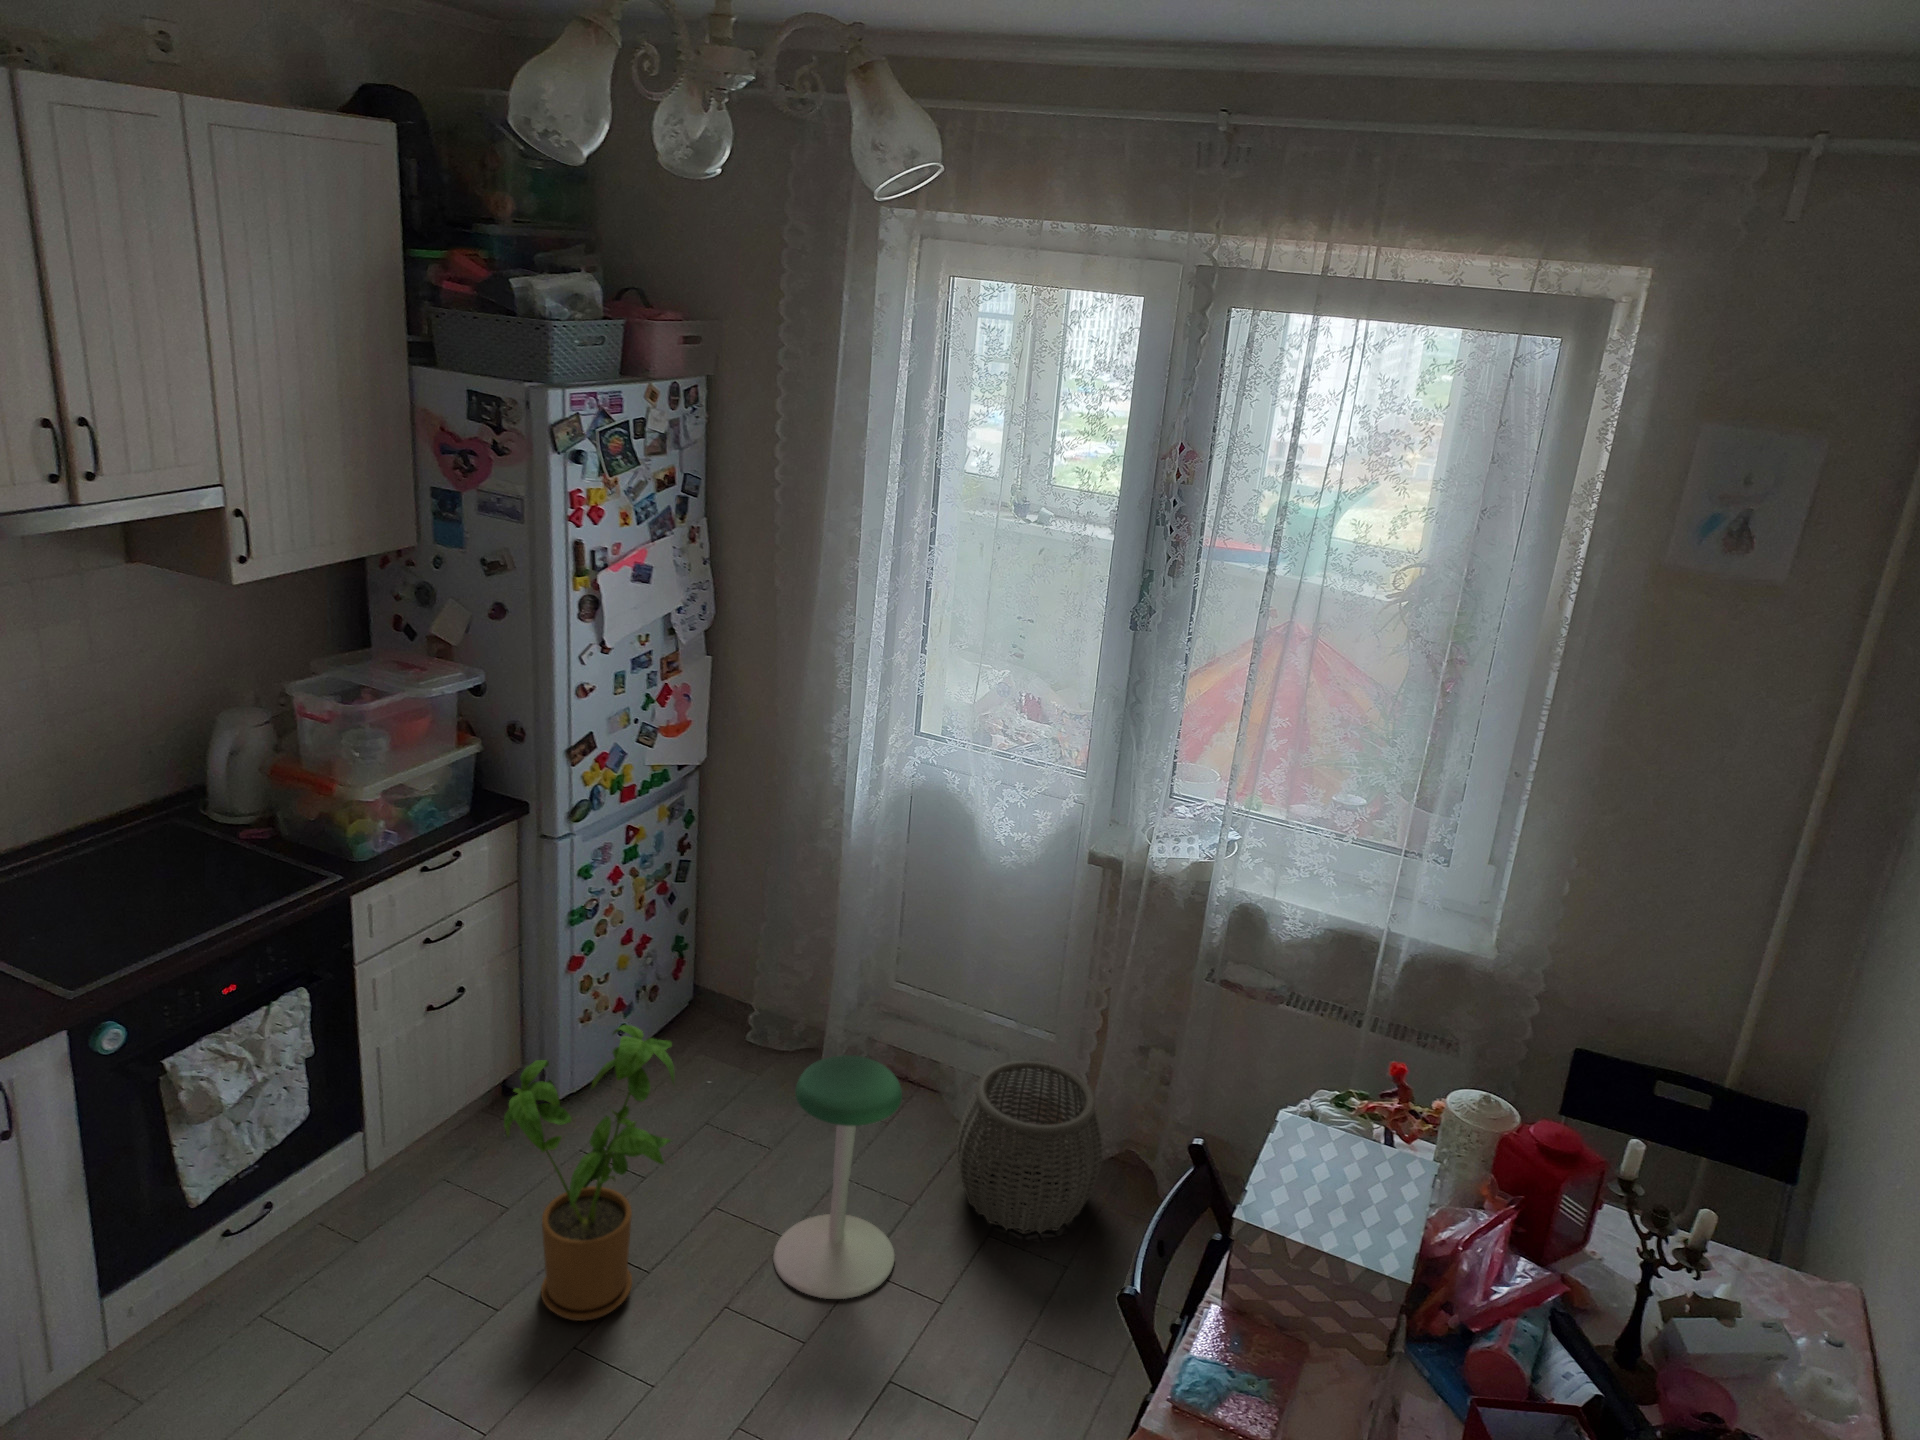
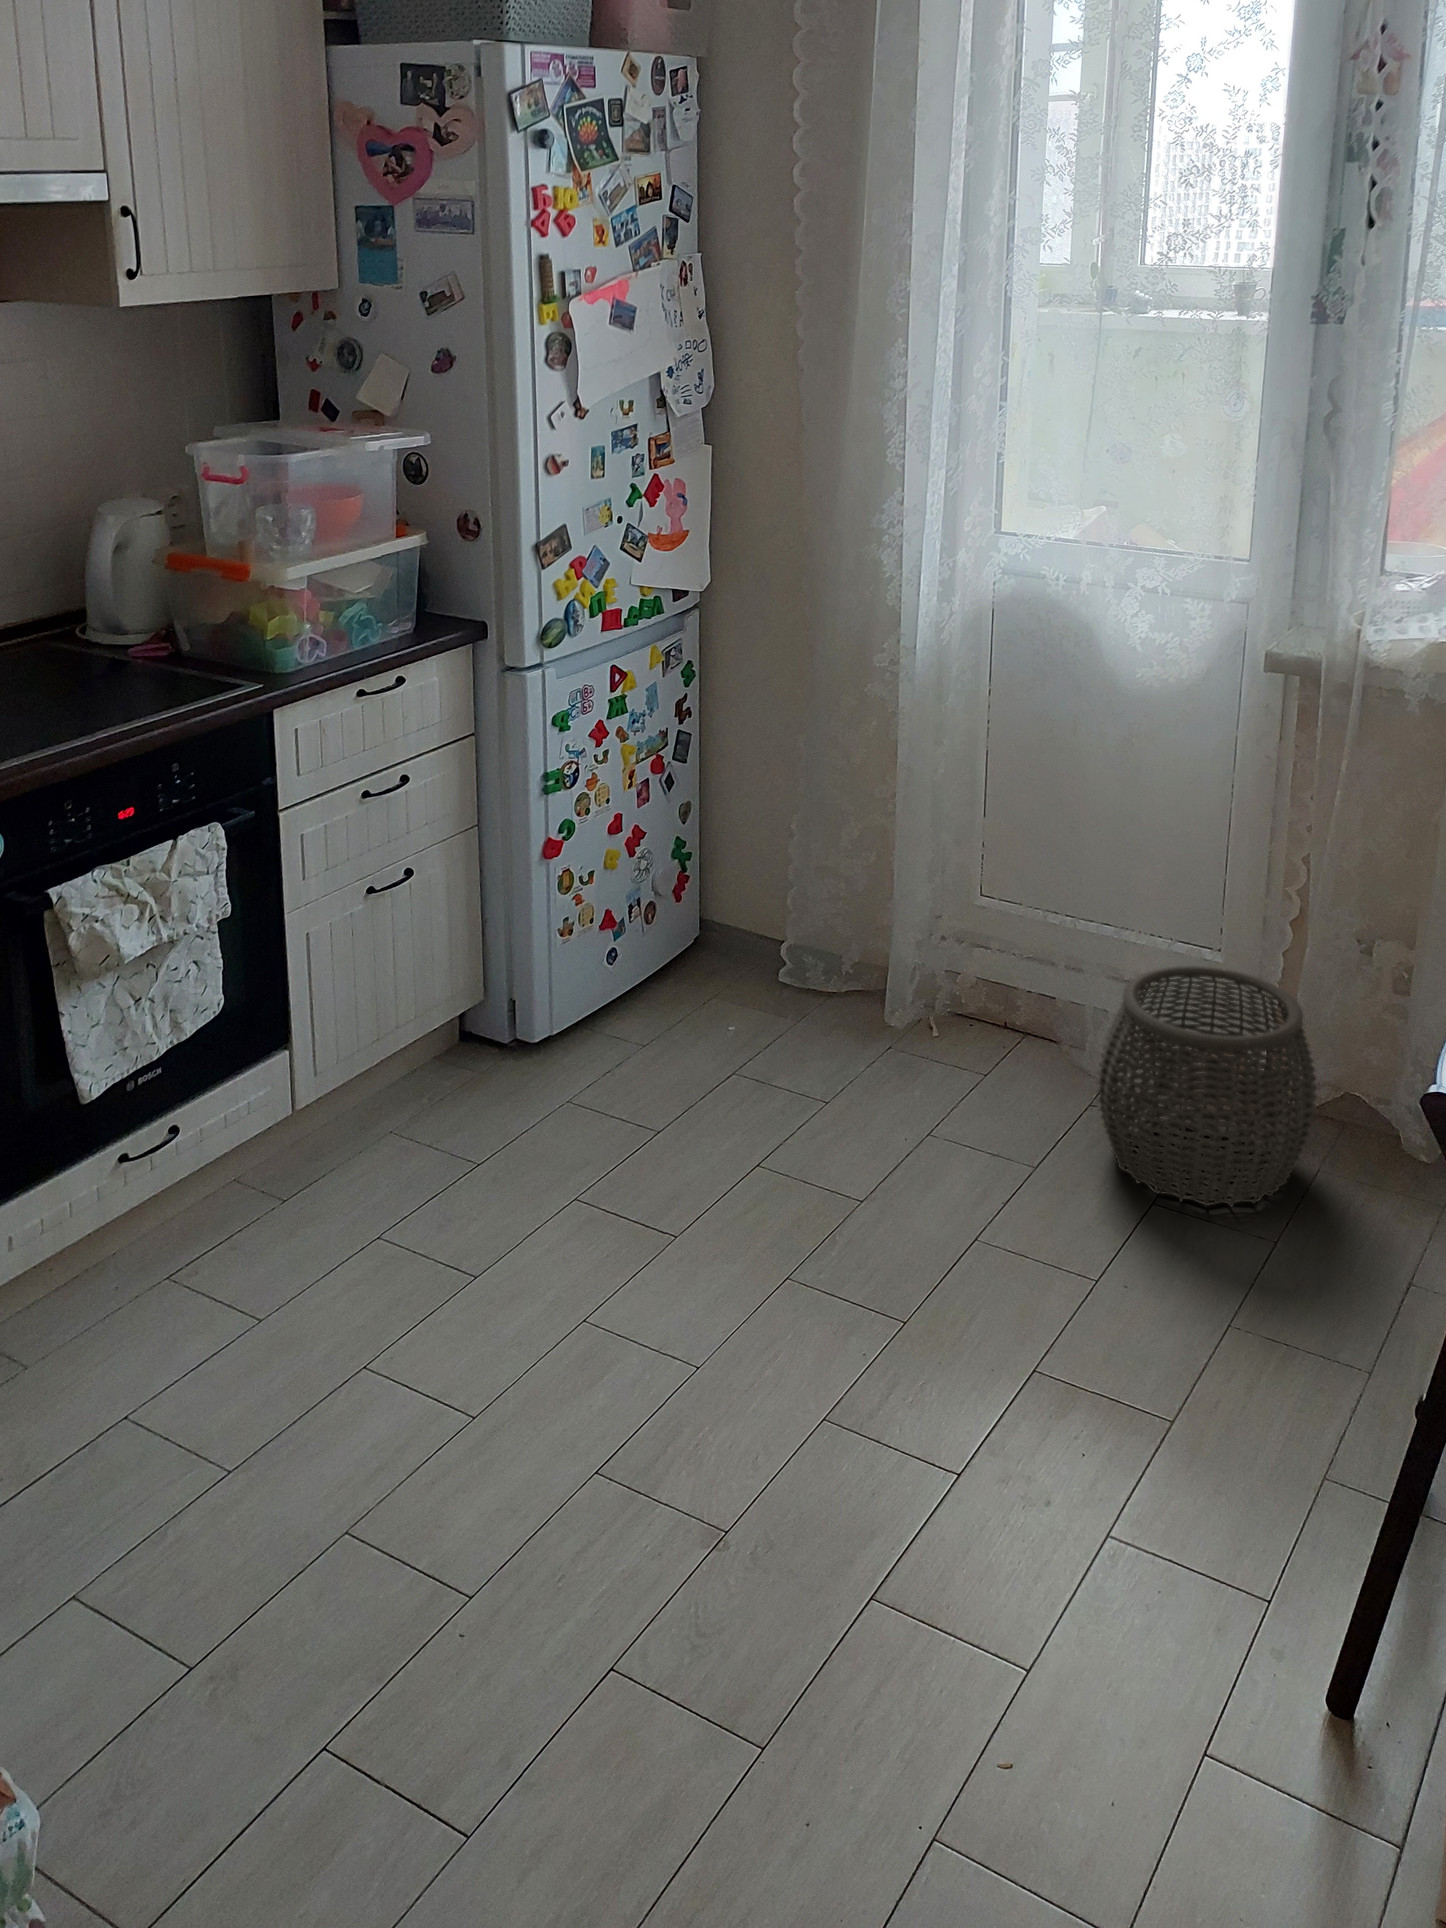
house plant: present [504,1025,675,1321] -> none [478,879,710,1295]
stool: present [773,1055,902,1299] -> none [847,931,1025,1278]

